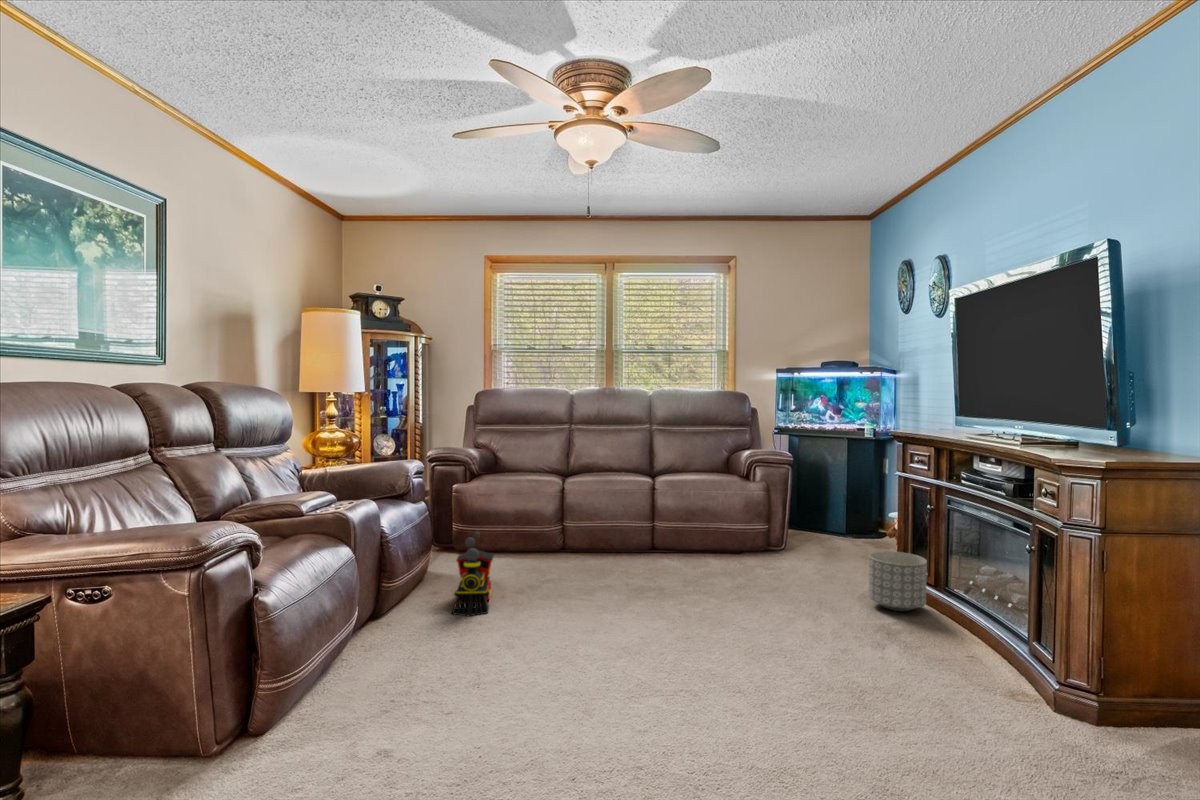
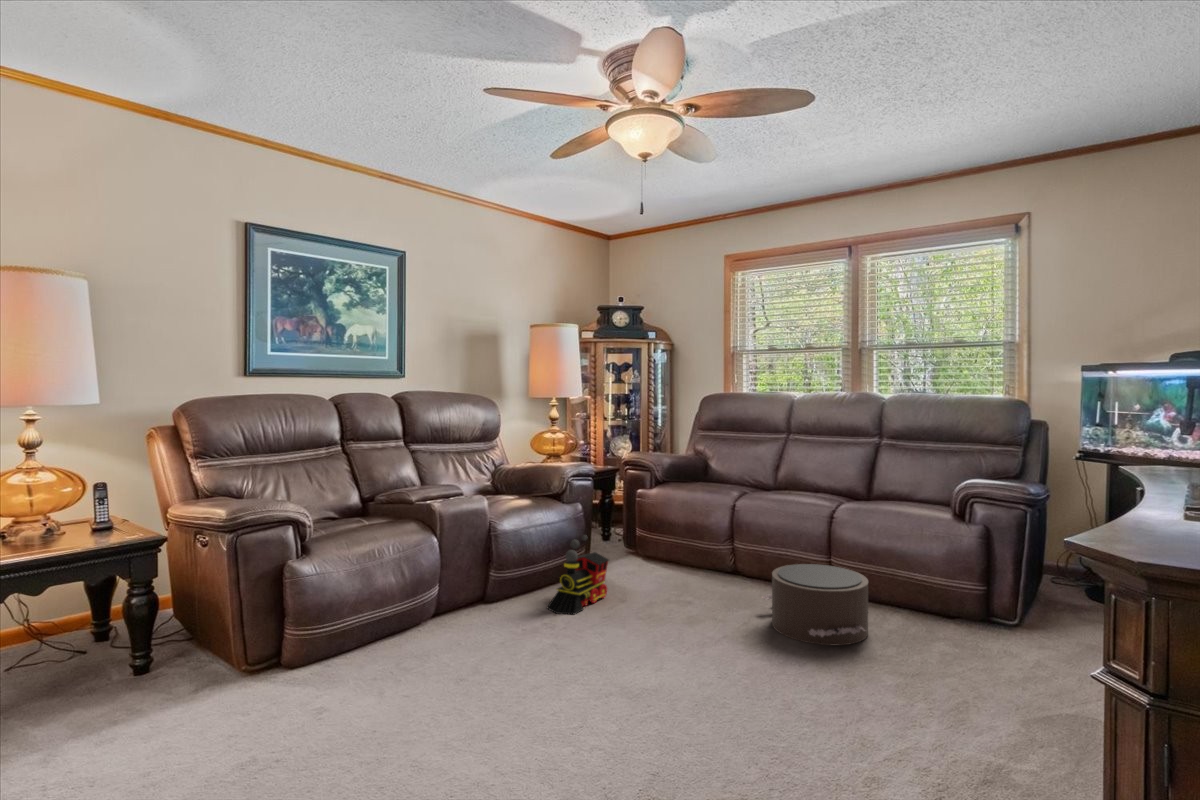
pouf: none [631,530,733,593] -> present [762,564,868,645]
planter: present [868,551,927,611] -> none [1030,642,1130,742]

